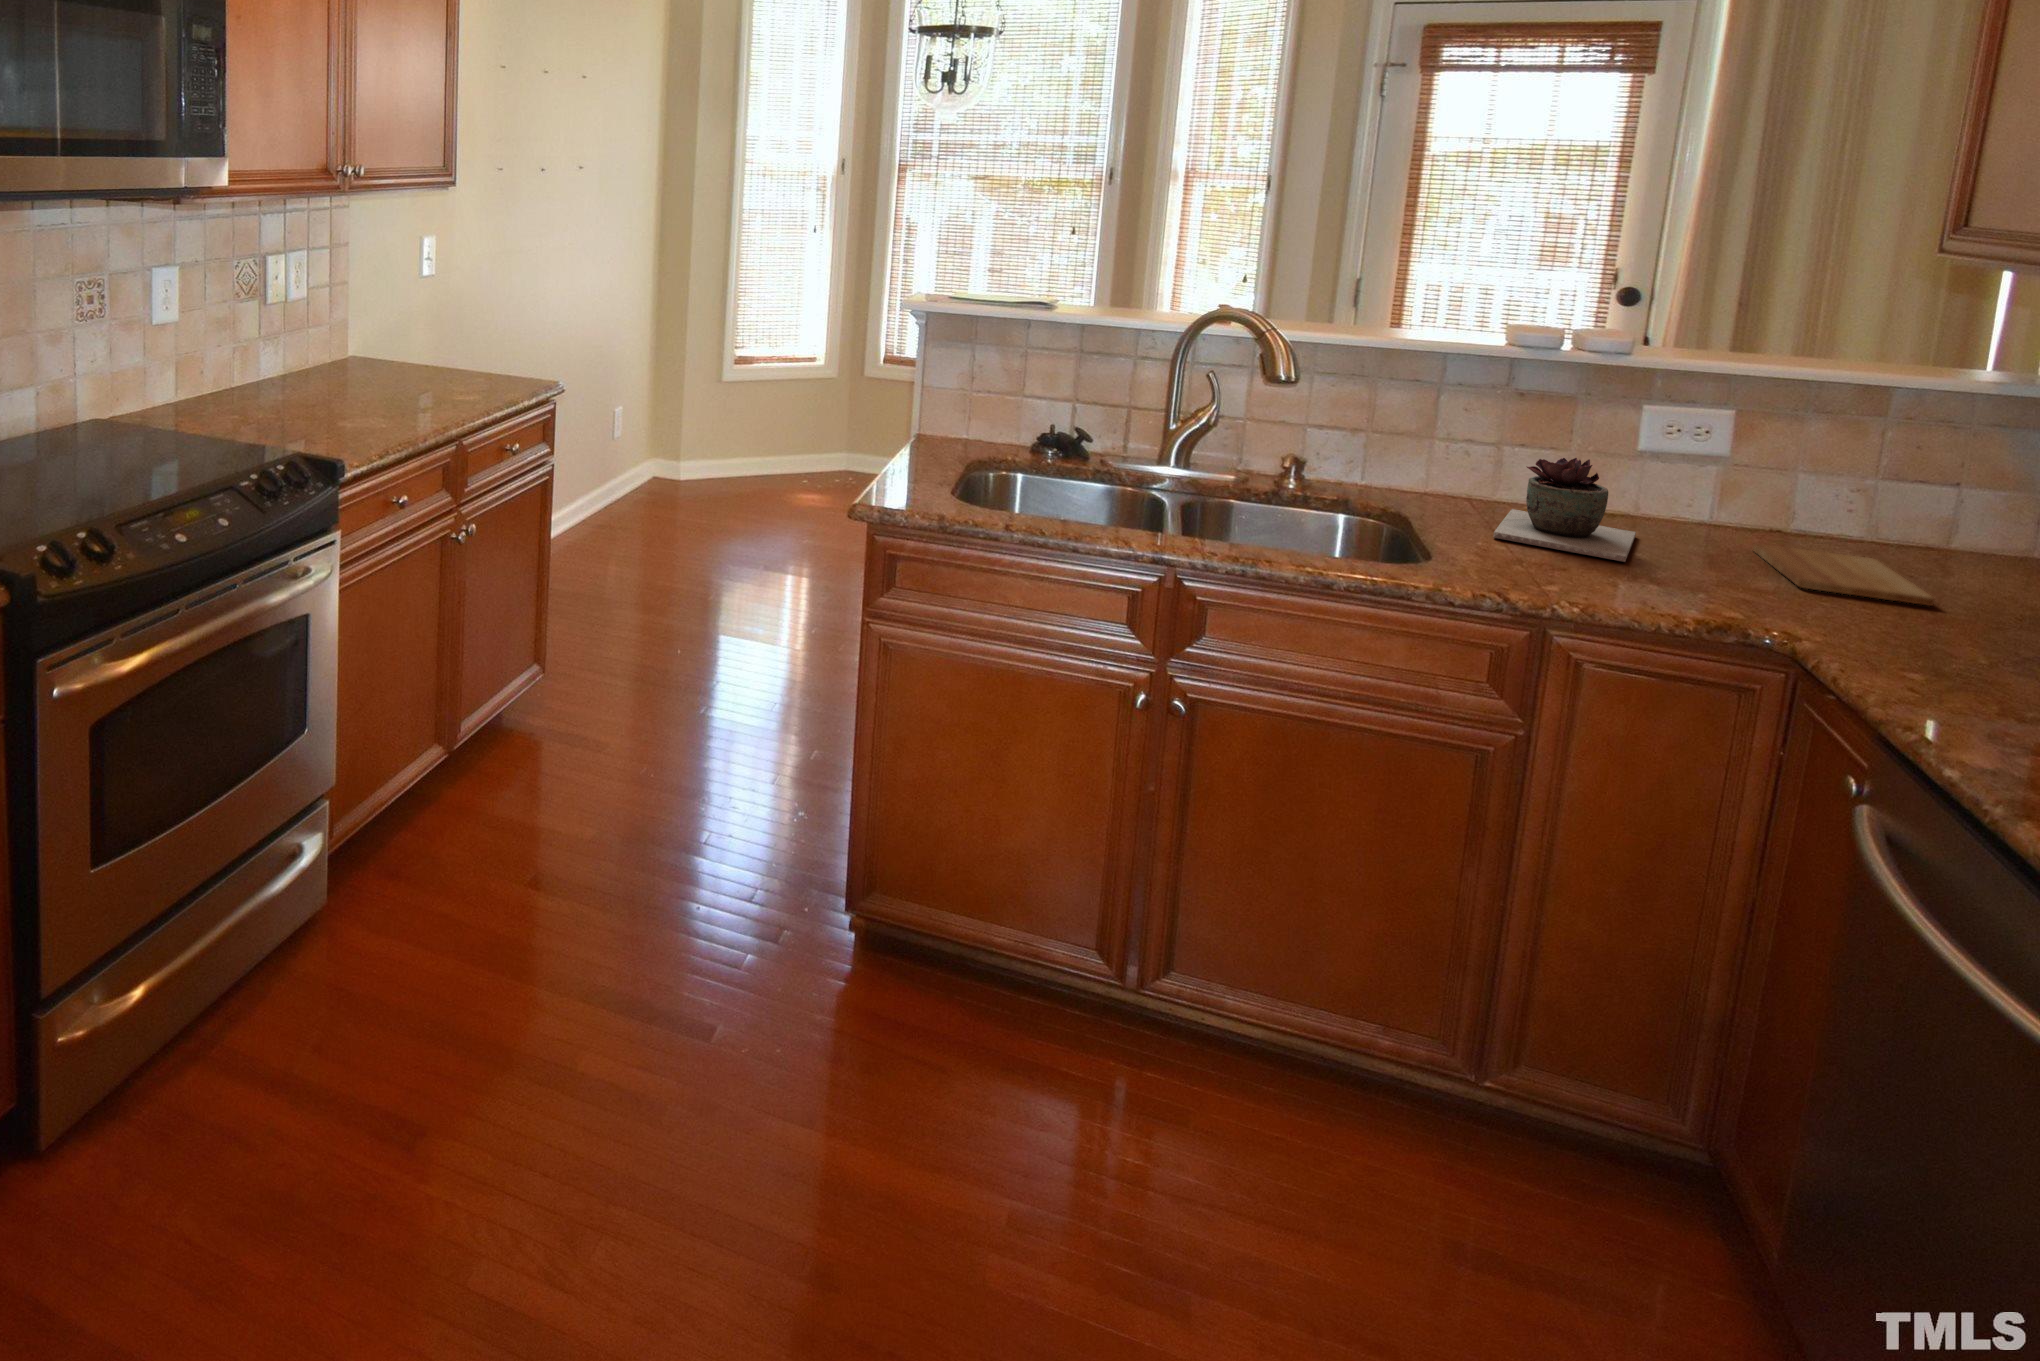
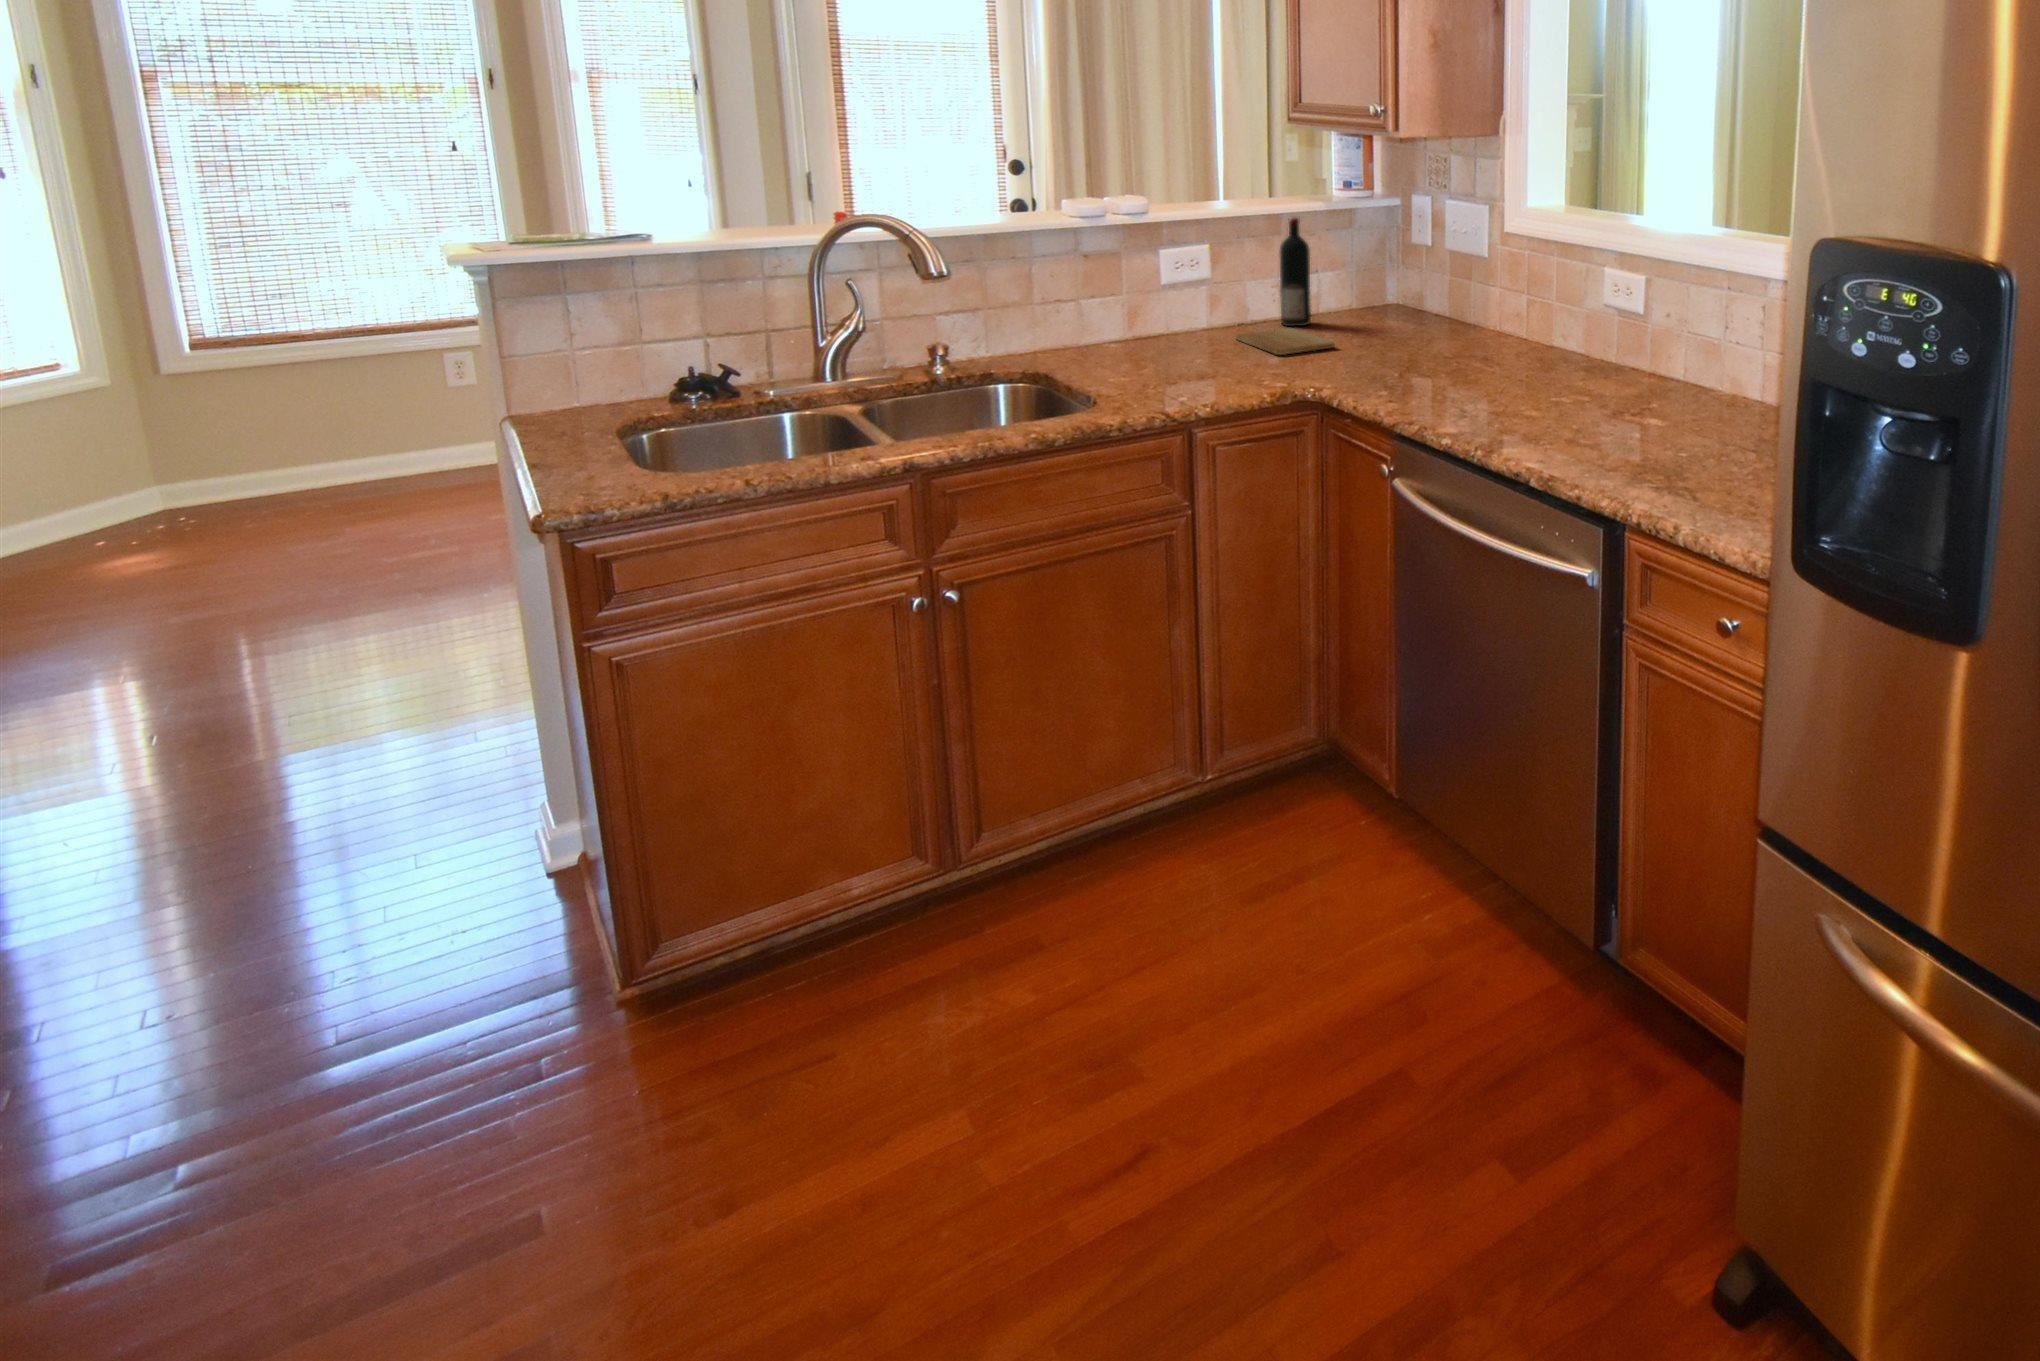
wine bottle: none [1869,378,1956,564] -> present [1280,218,1311,326]
succulent plant: present [1493,458,1636,562] -> none [1098,296,1191,372]

